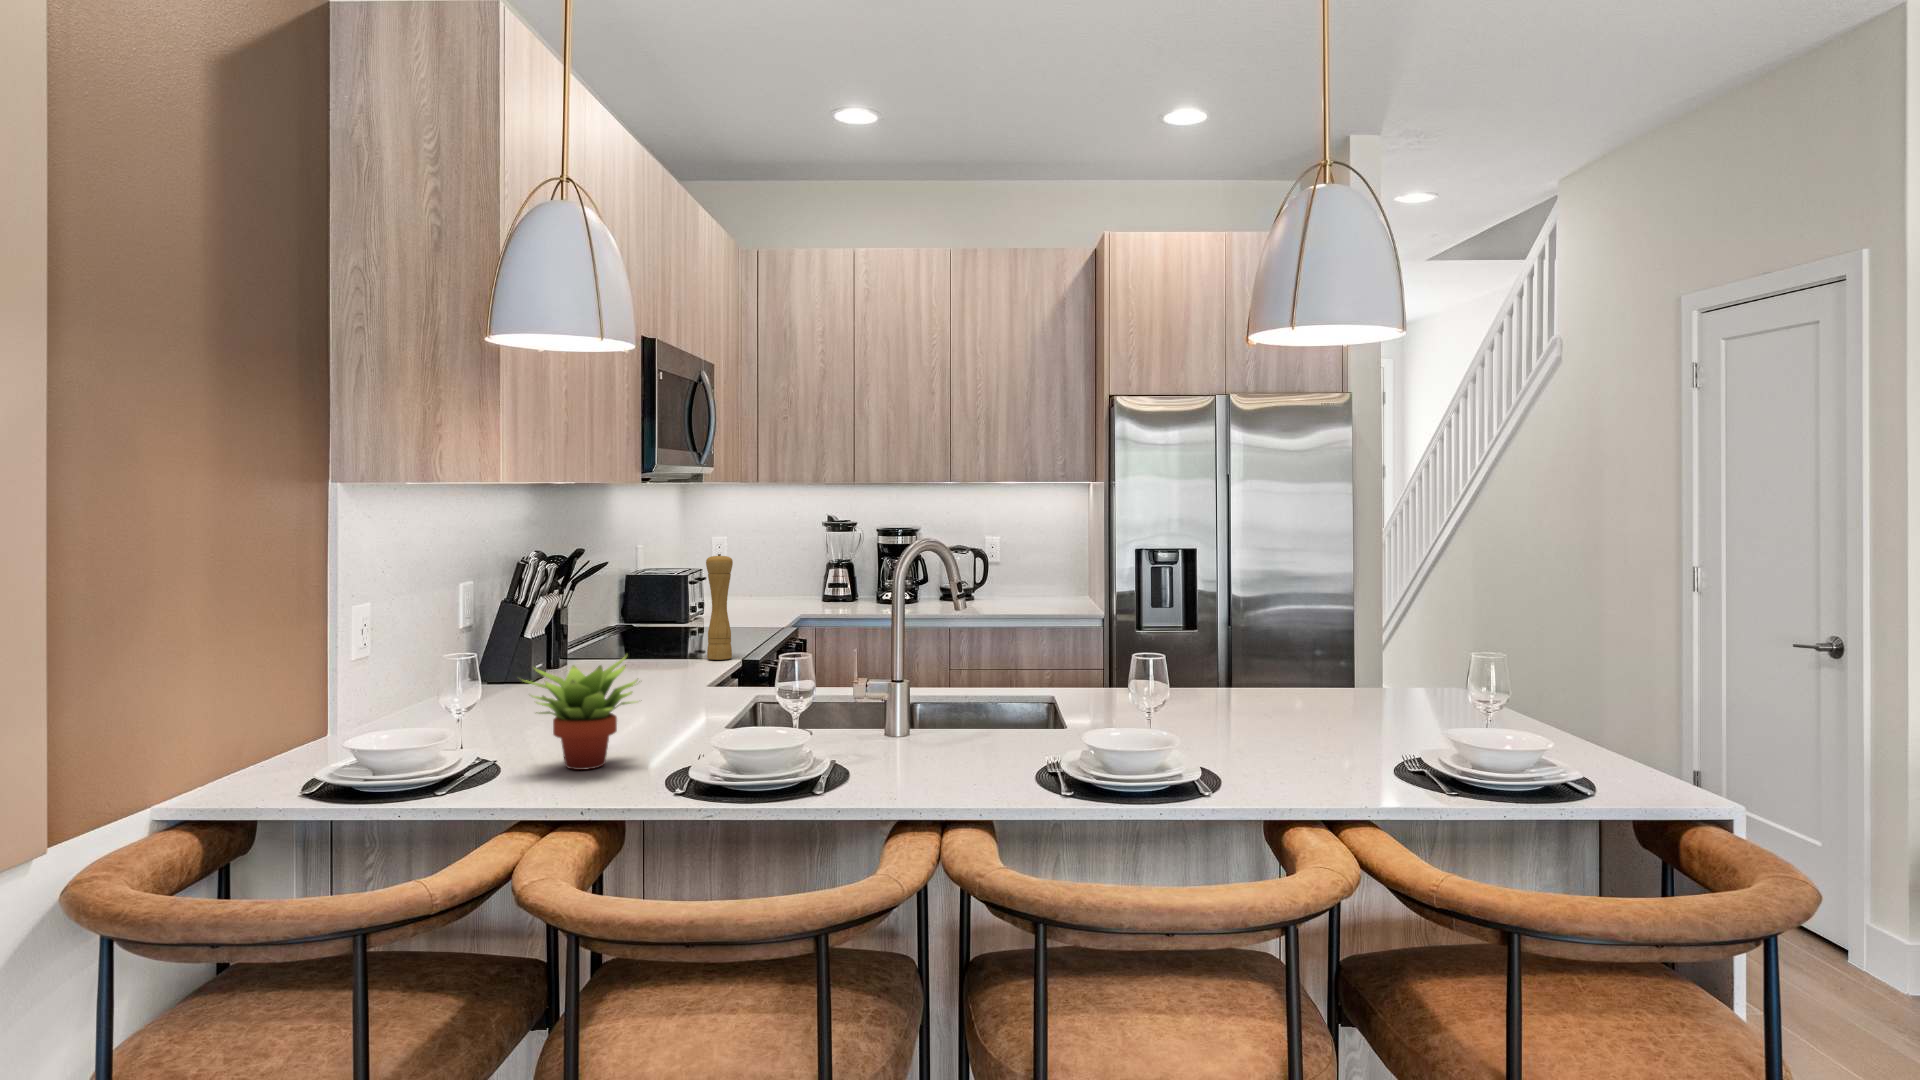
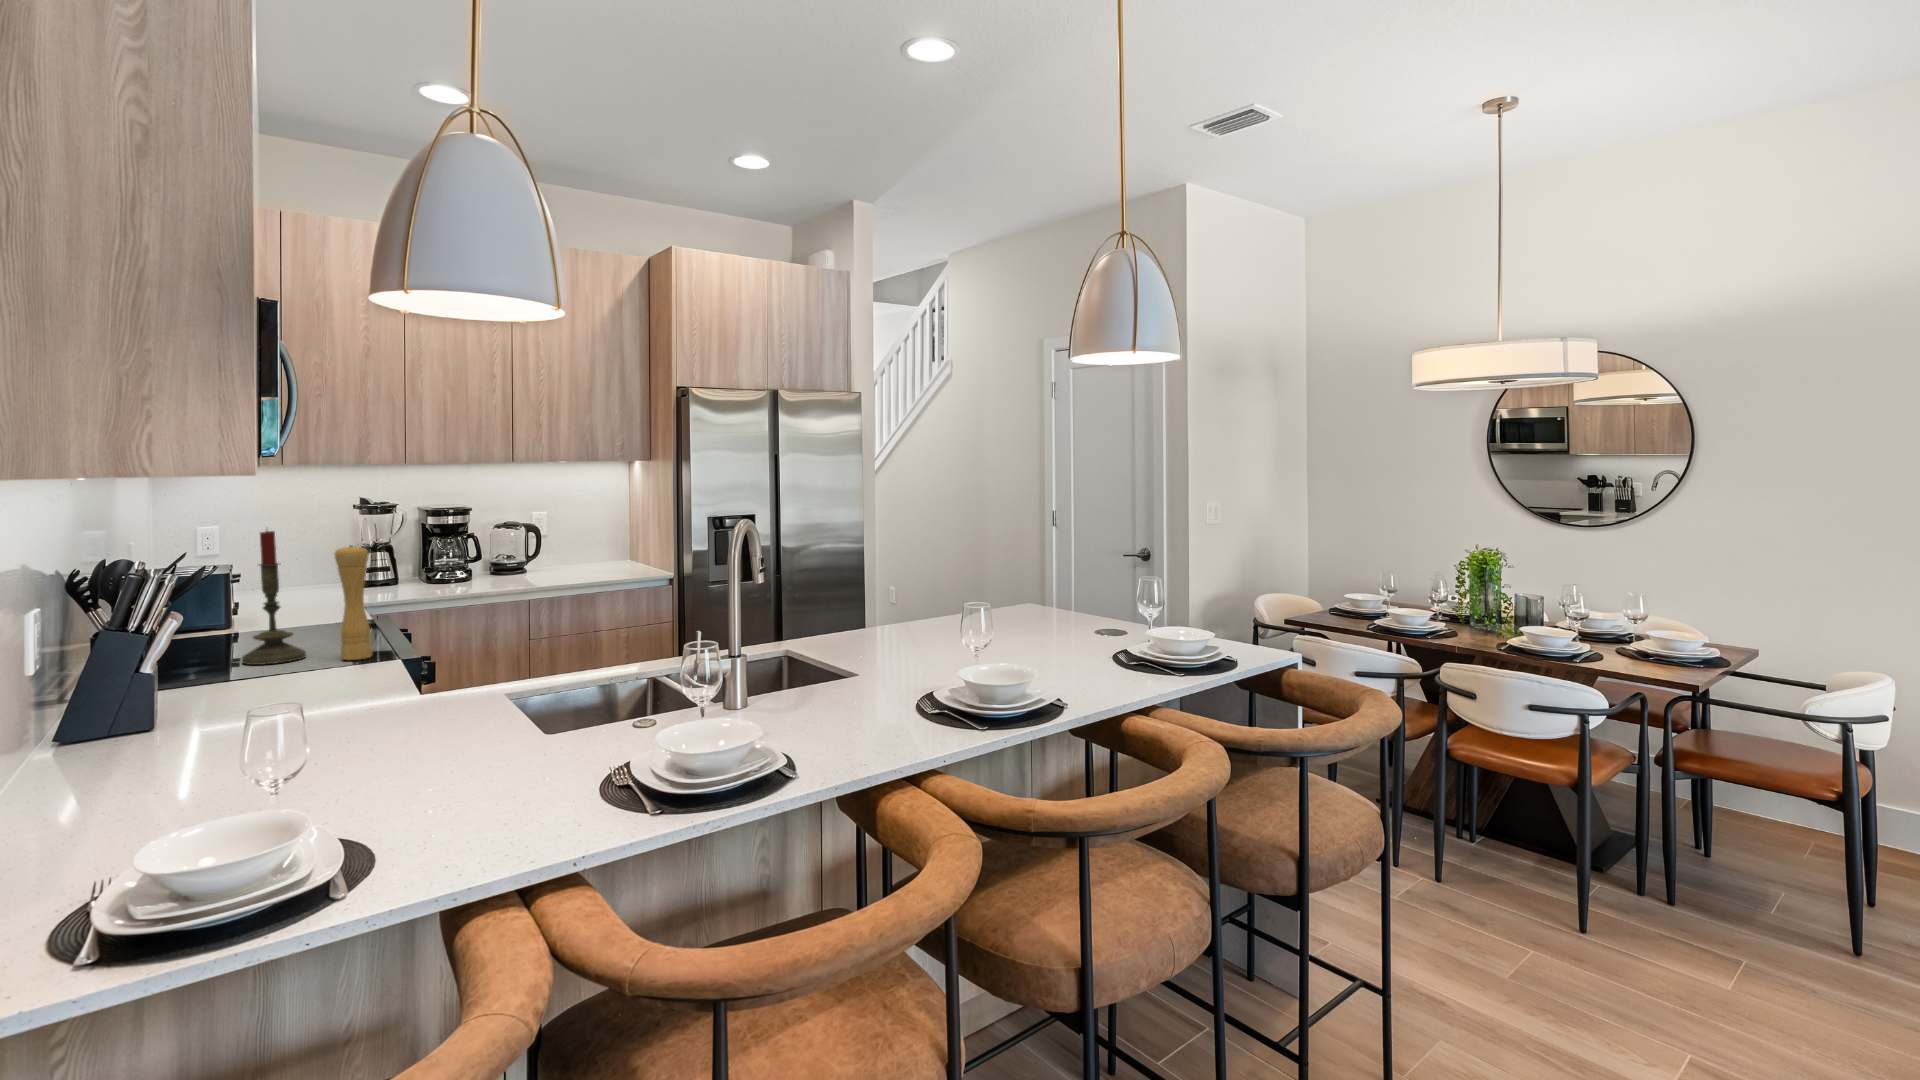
candle: none [646,536,693,656] -> present [242,531,306,665]
succulent plant: present [523,655,638,770] -> none [388,663,528,800]

